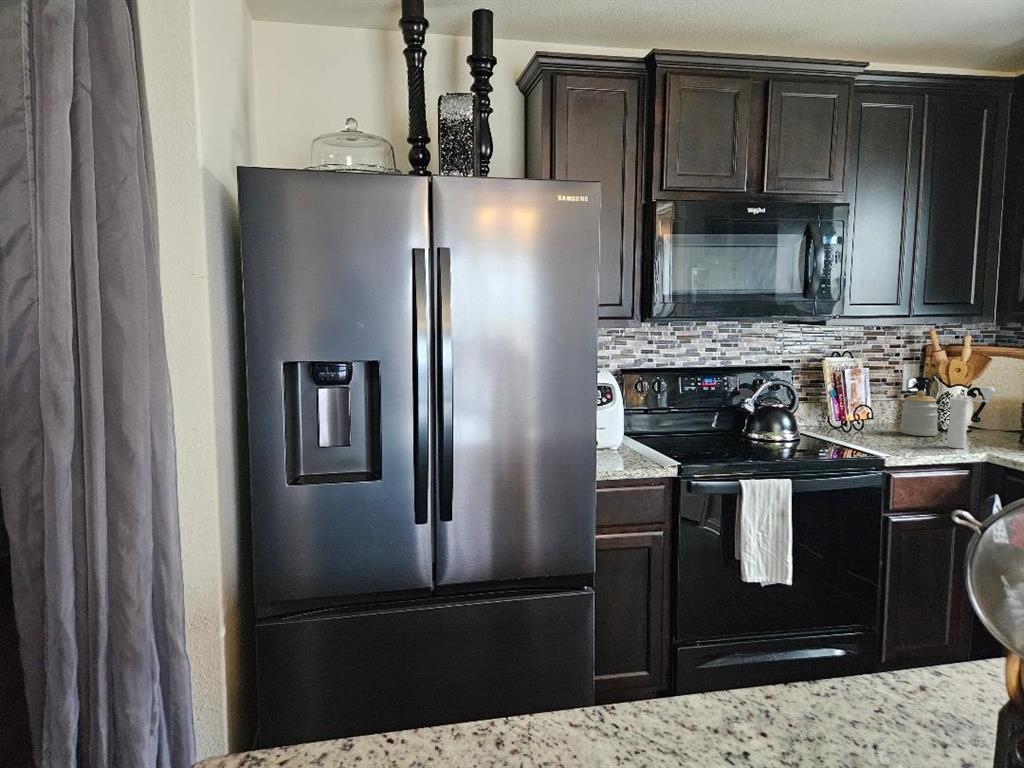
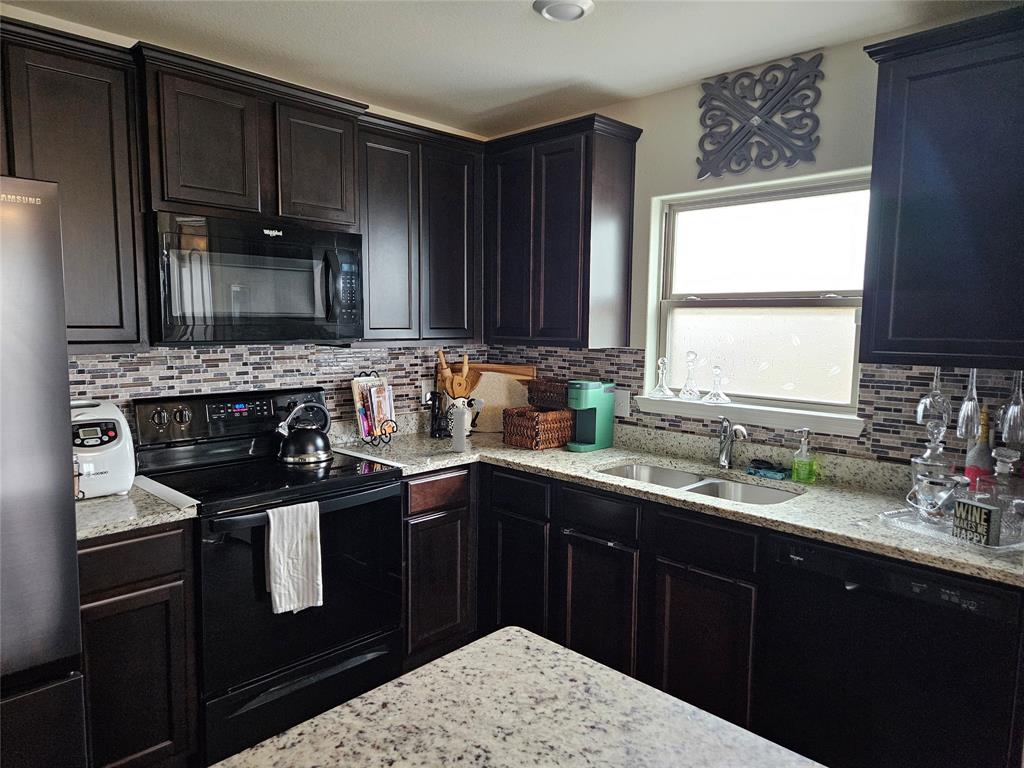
jar: present [901,391,939,436] -> none [420,404,447,443]

